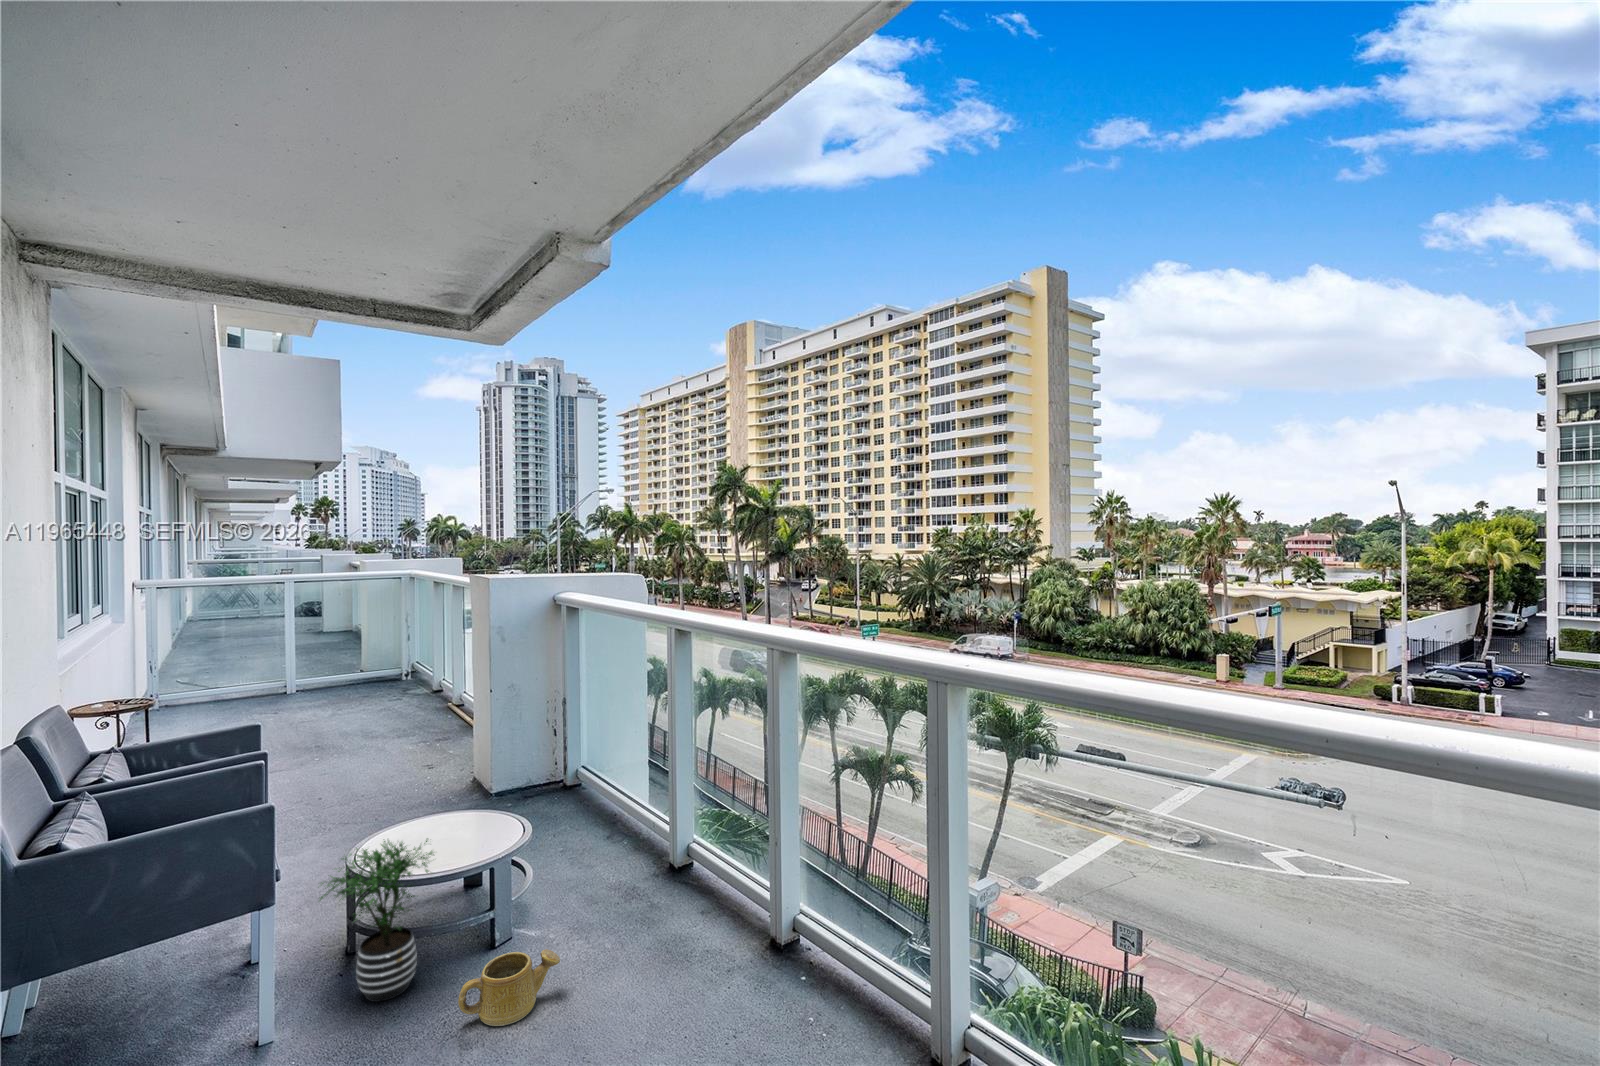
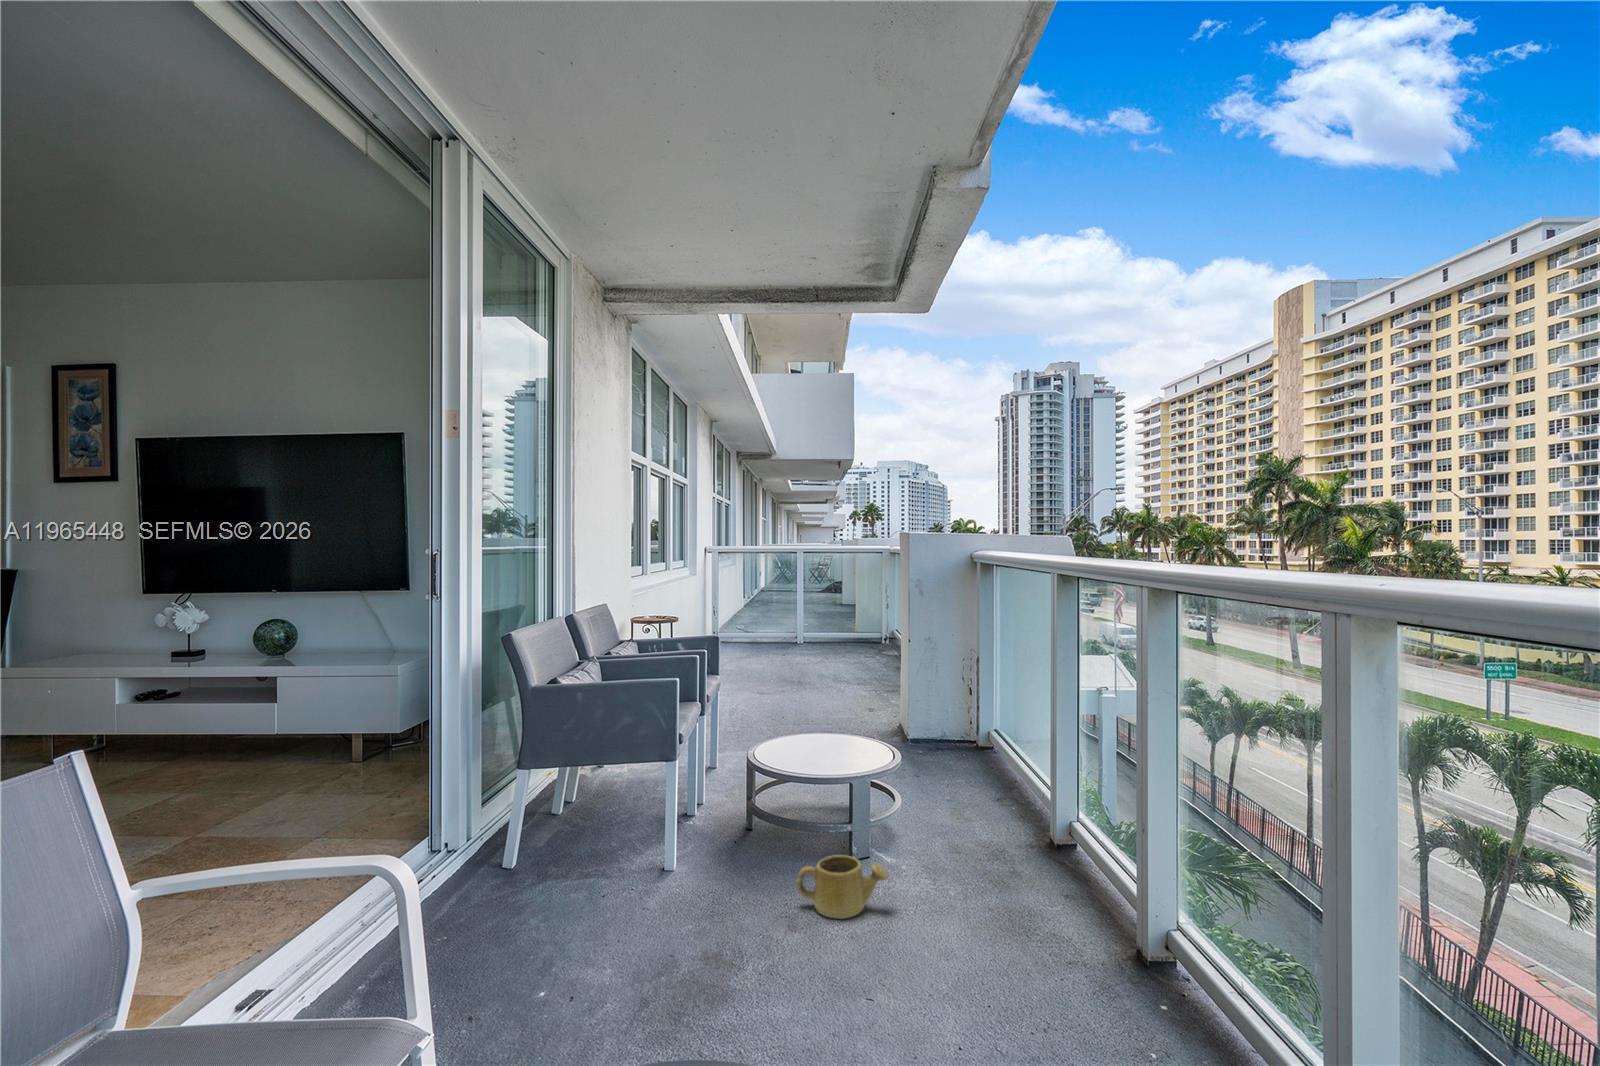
potted plant: present [320,838,434,1002] -> none [710,729,803,868]

